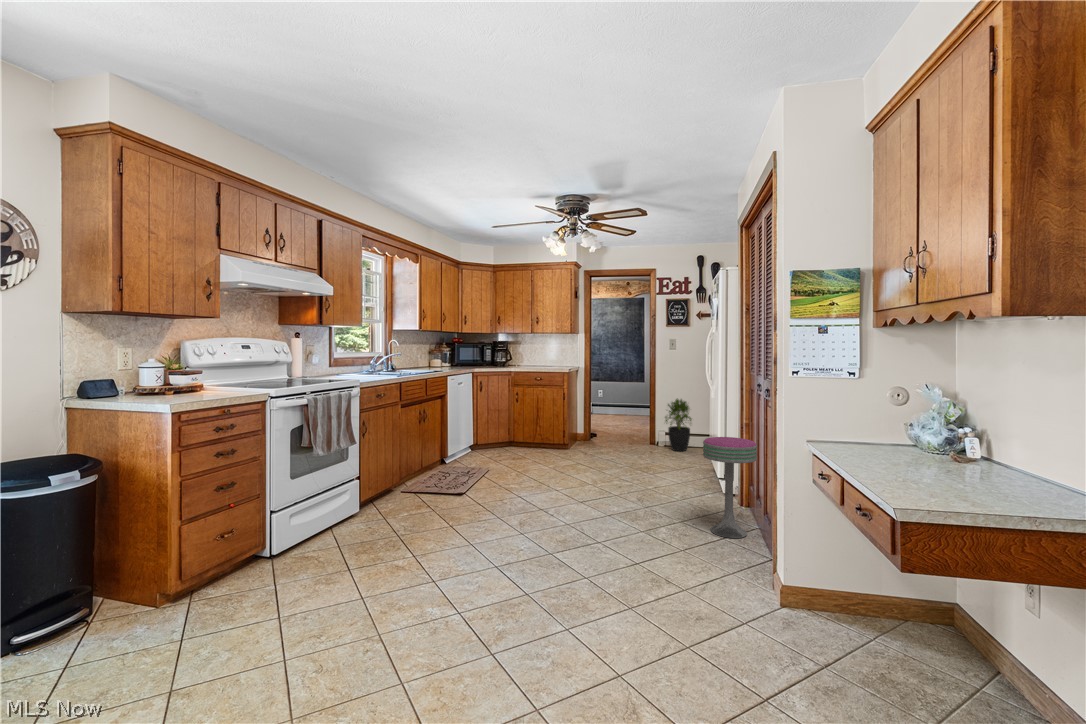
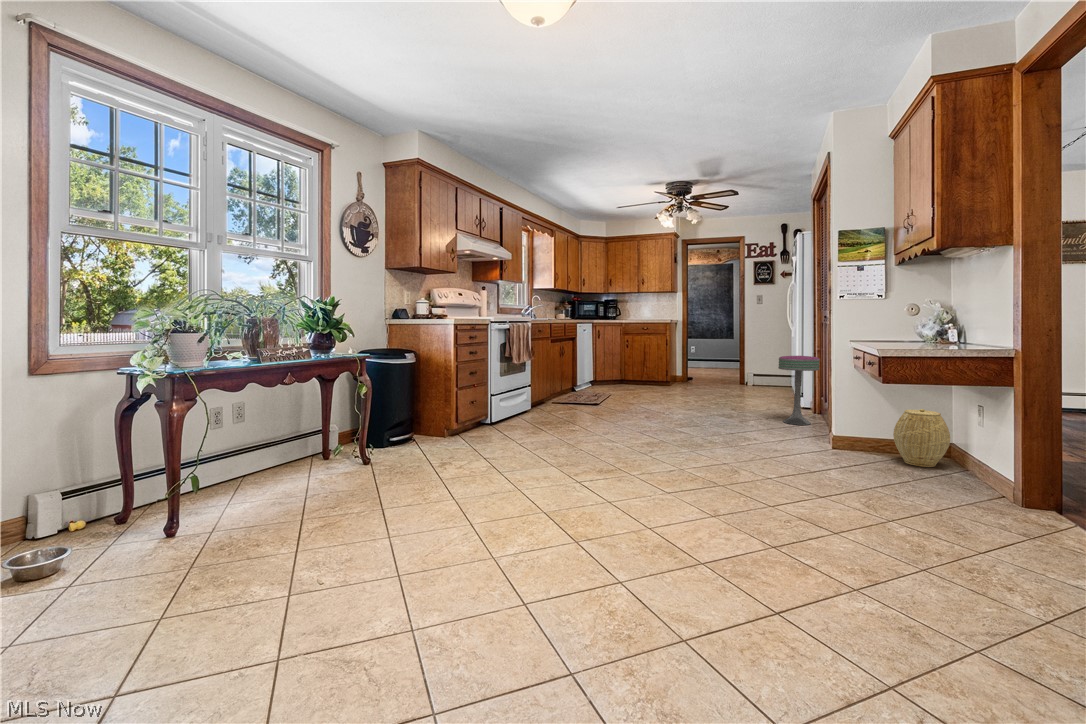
potted plant: present [665,399,692,451] -> none [748,343,776,387]
woven basket: none [887,558,979,663] -> present [893,409,950,467]

